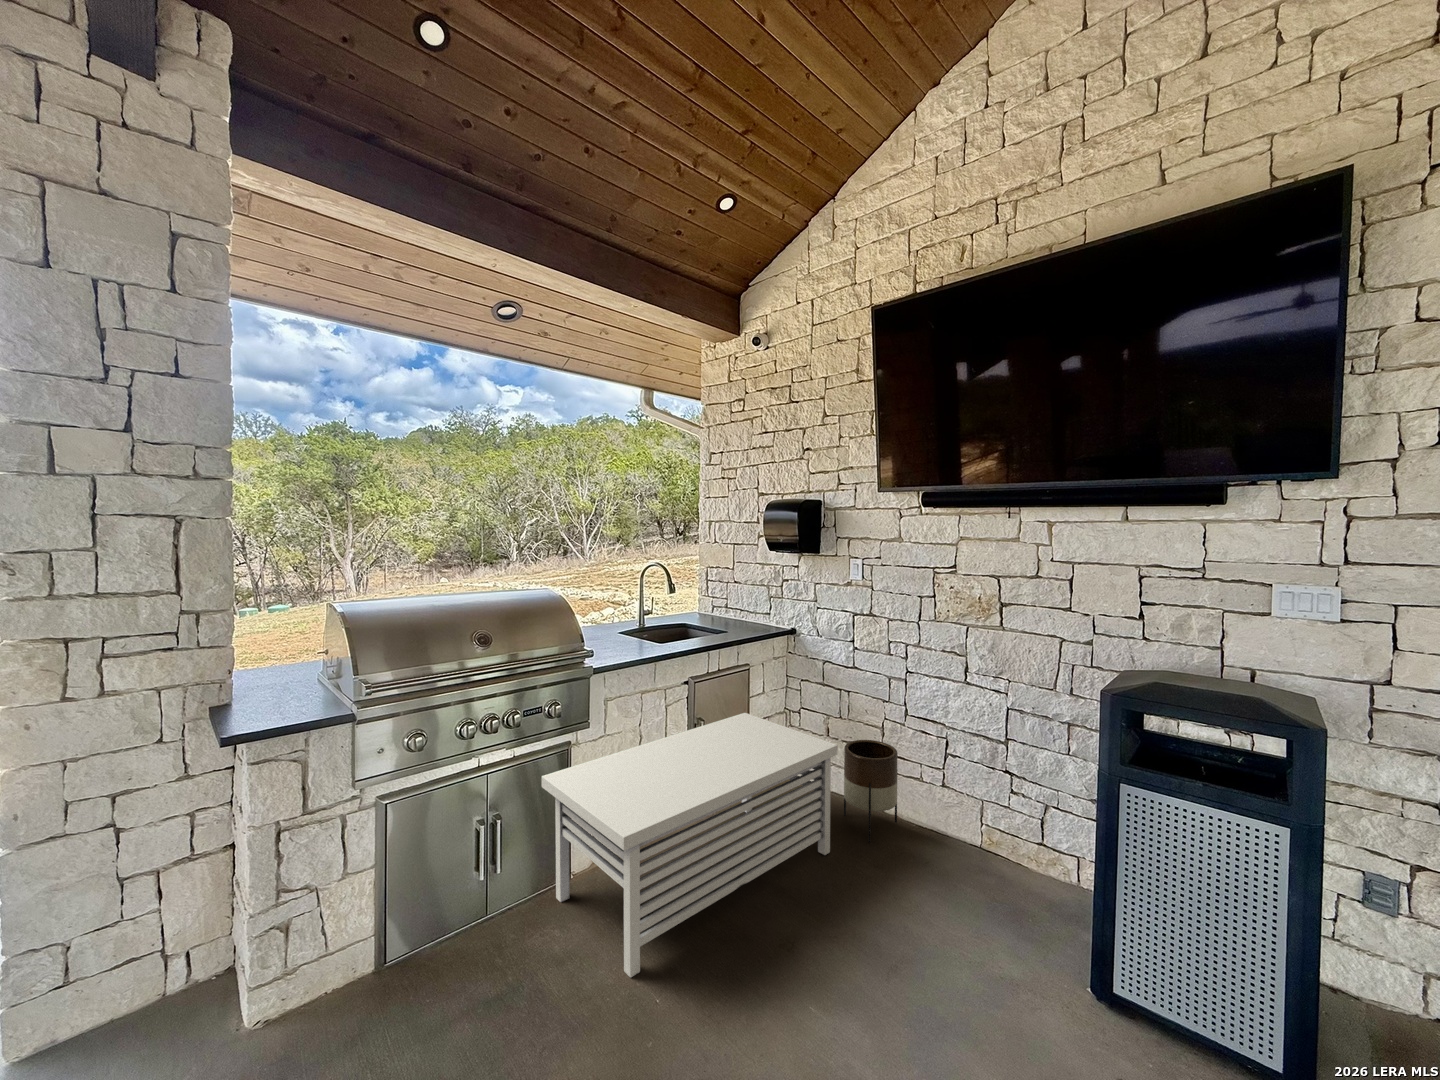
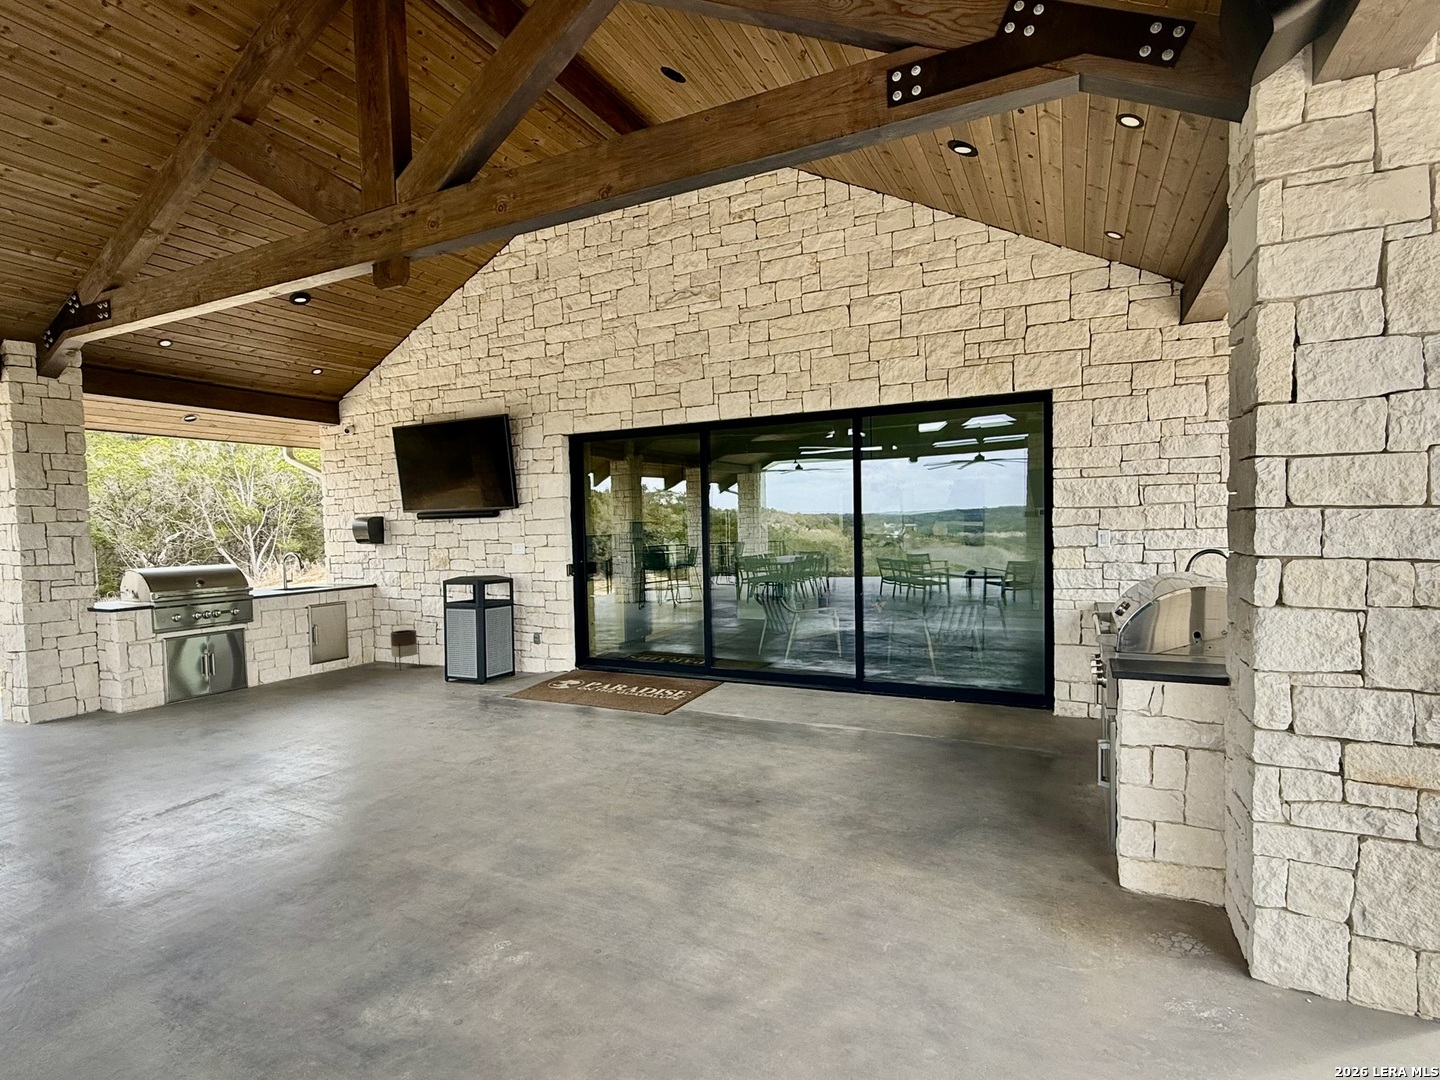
storage bench: present [542,713,838,978] -> none [231,623,379,697]

